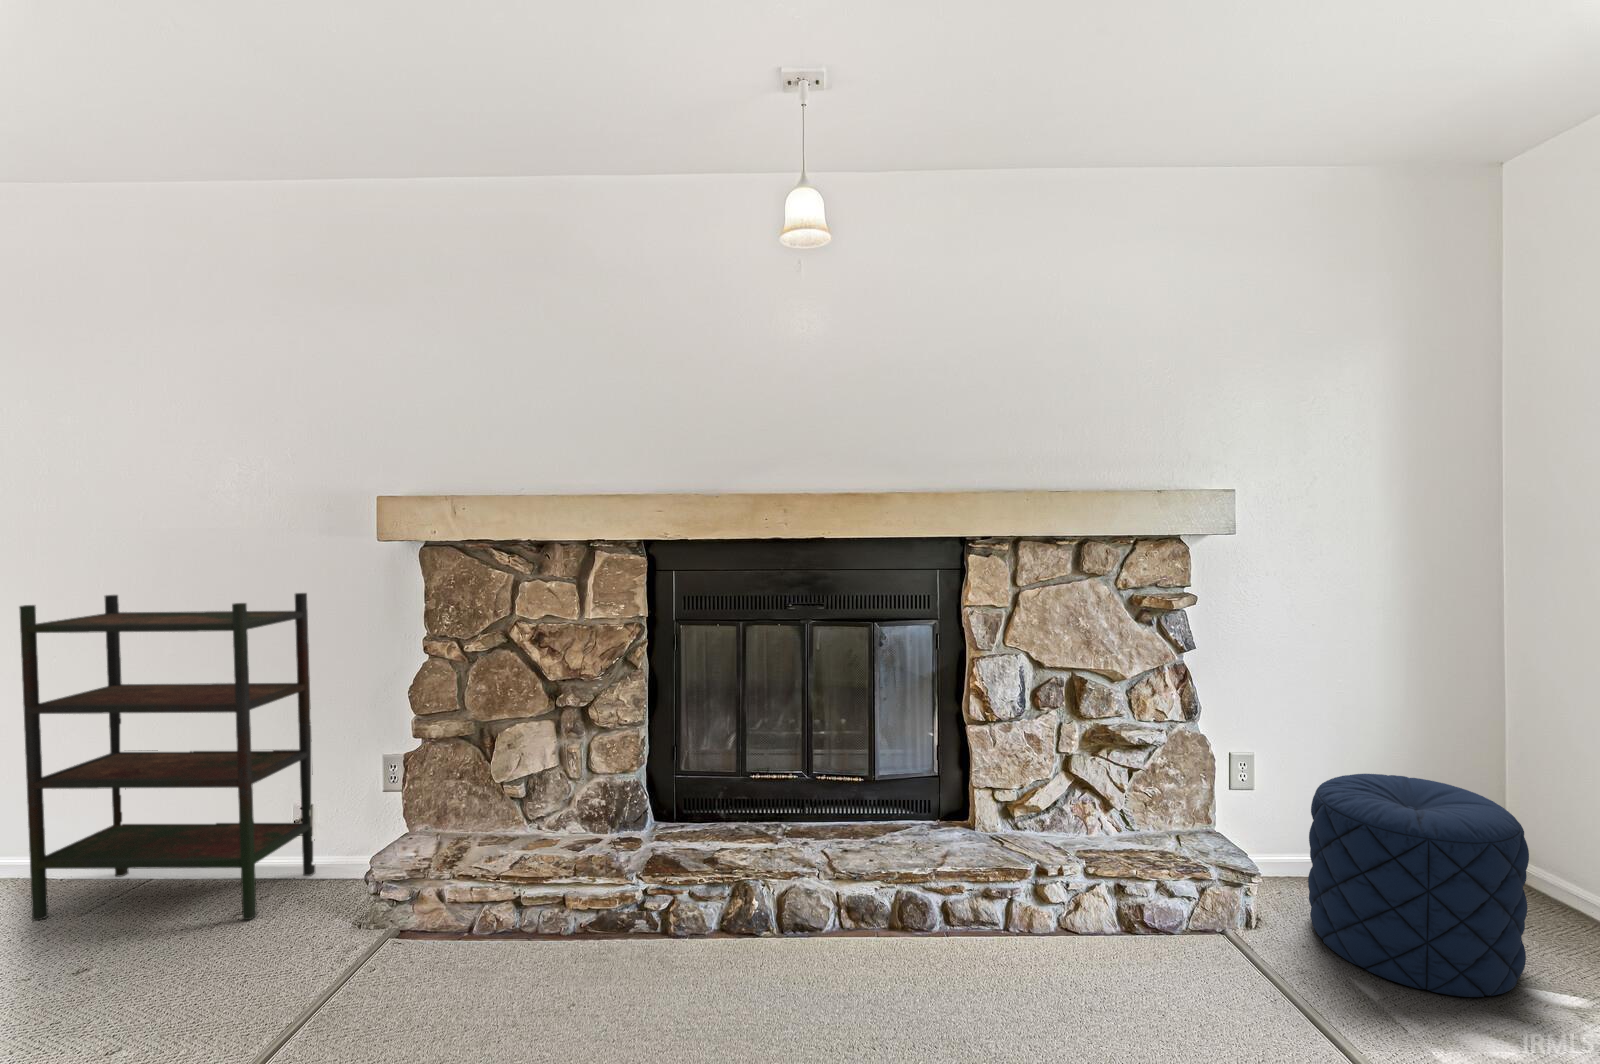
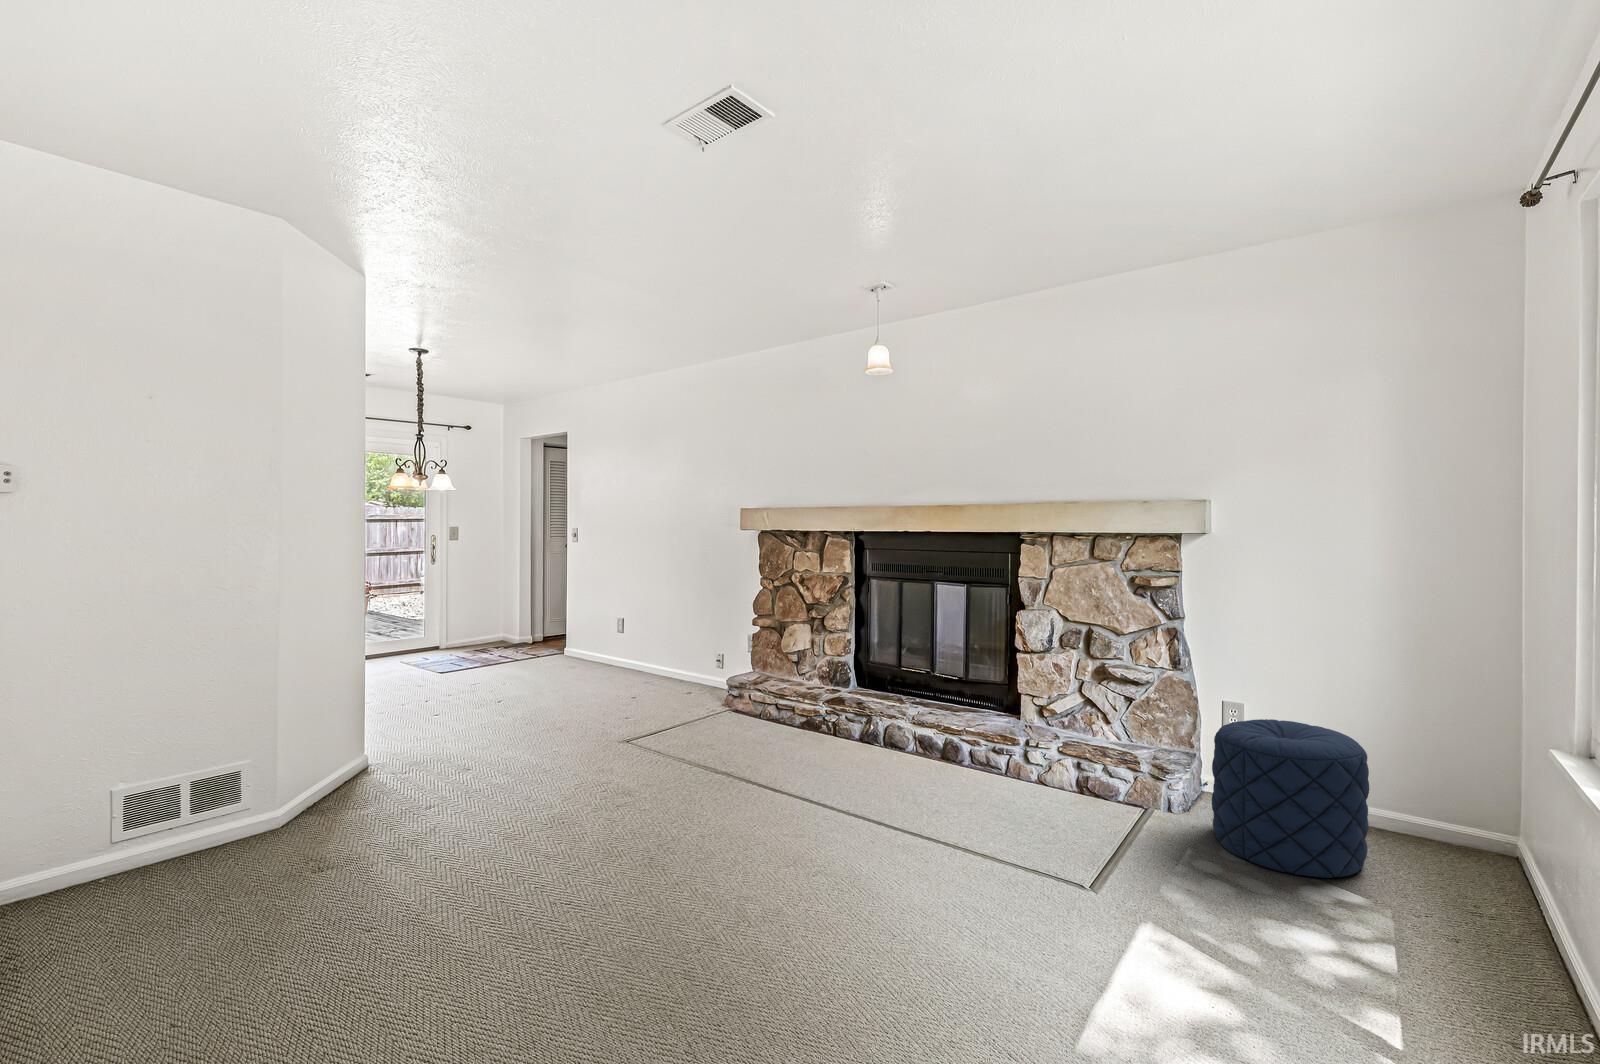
bookshelf: present [19,593,315,920] -> none [627,551,722,697]

